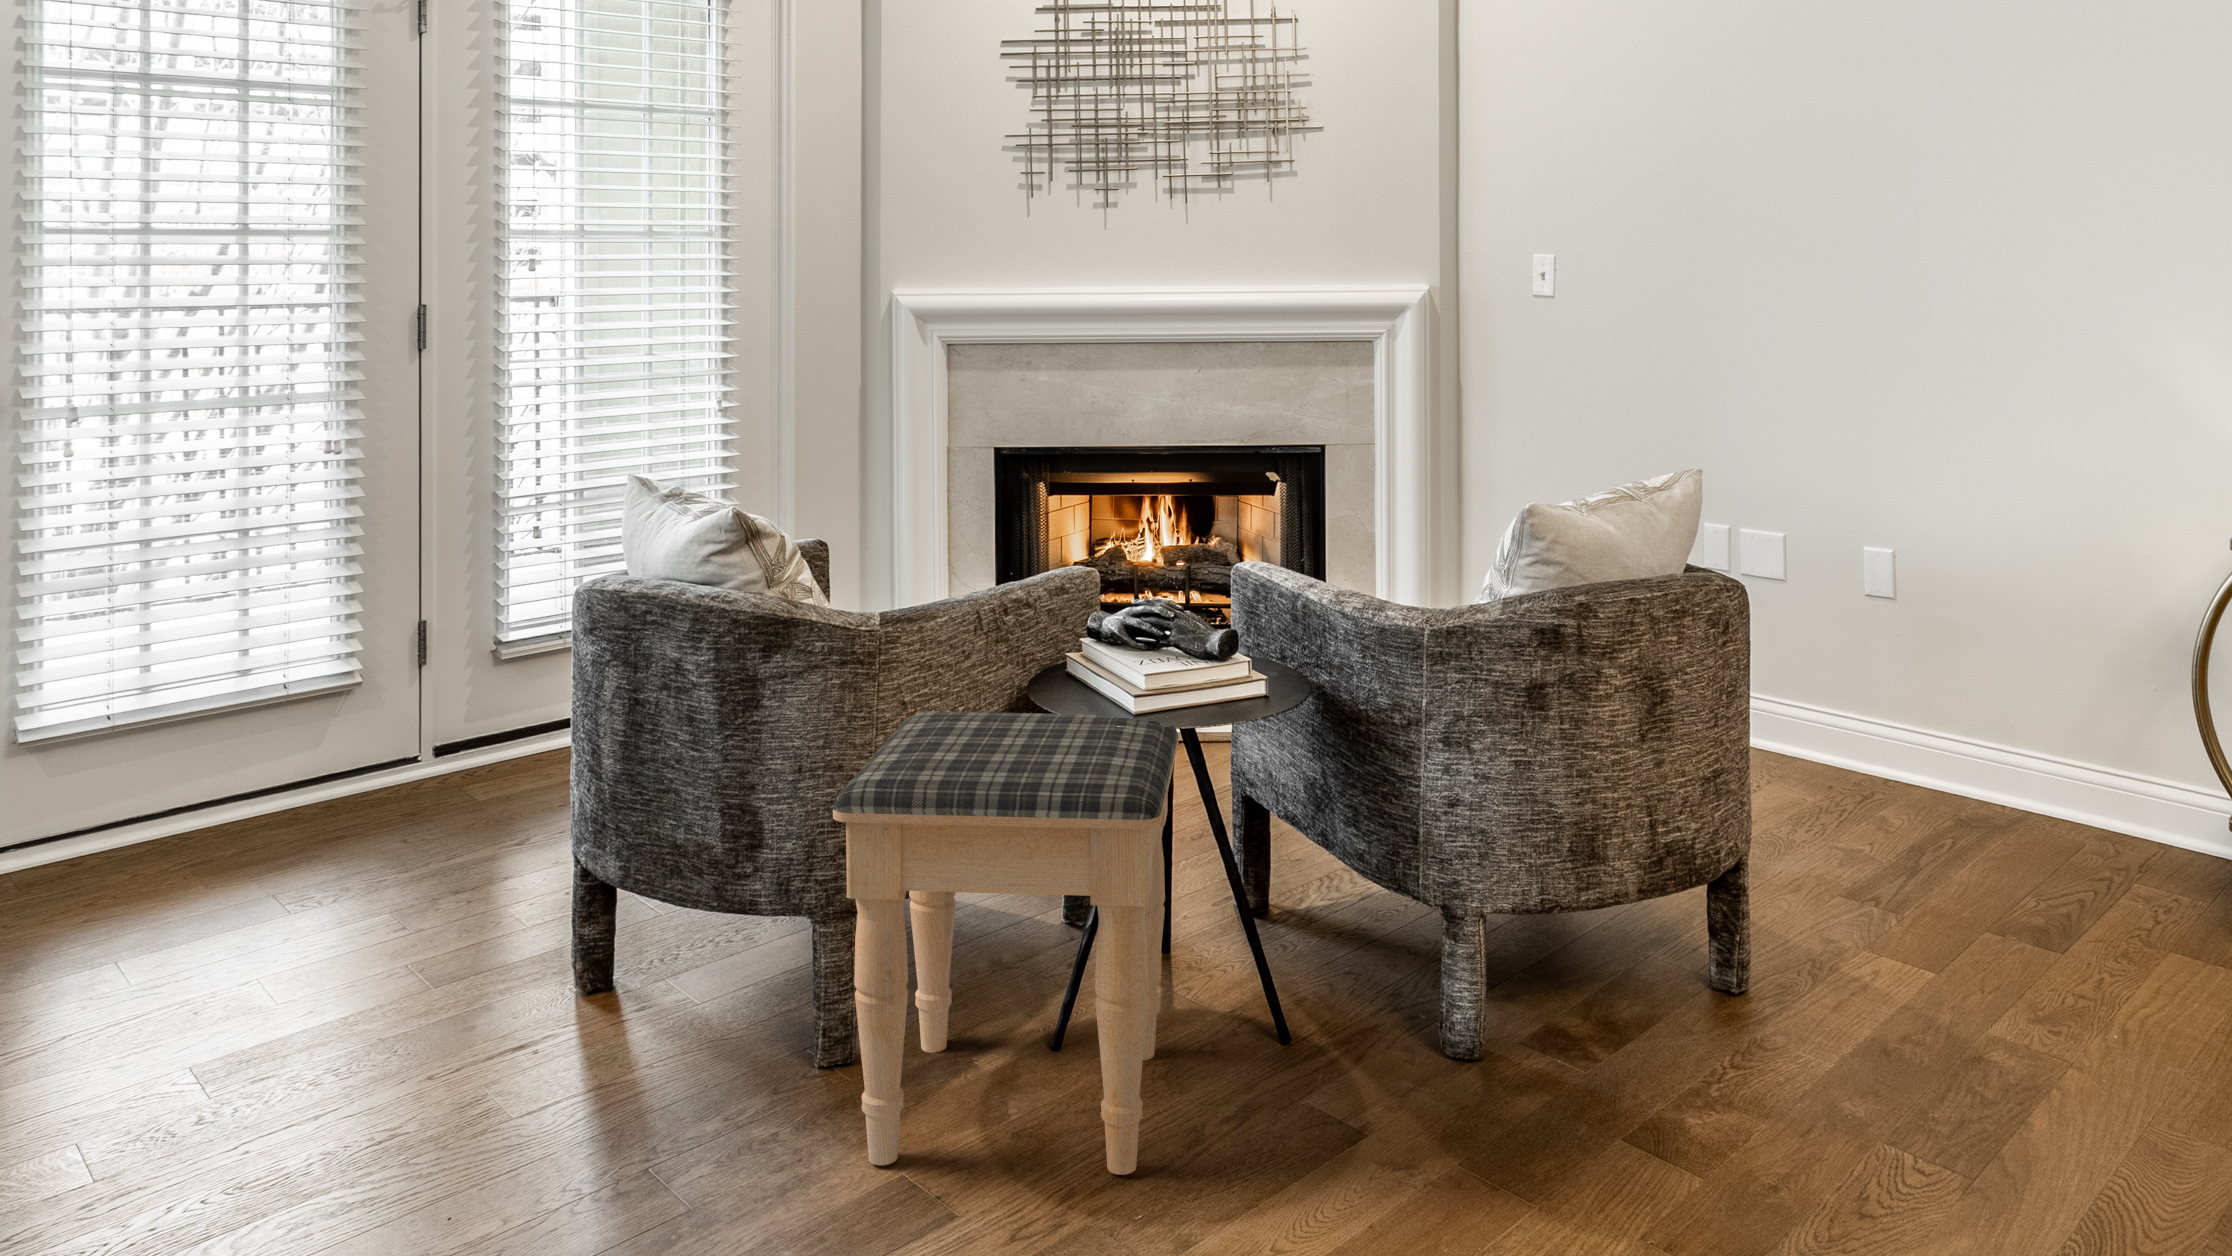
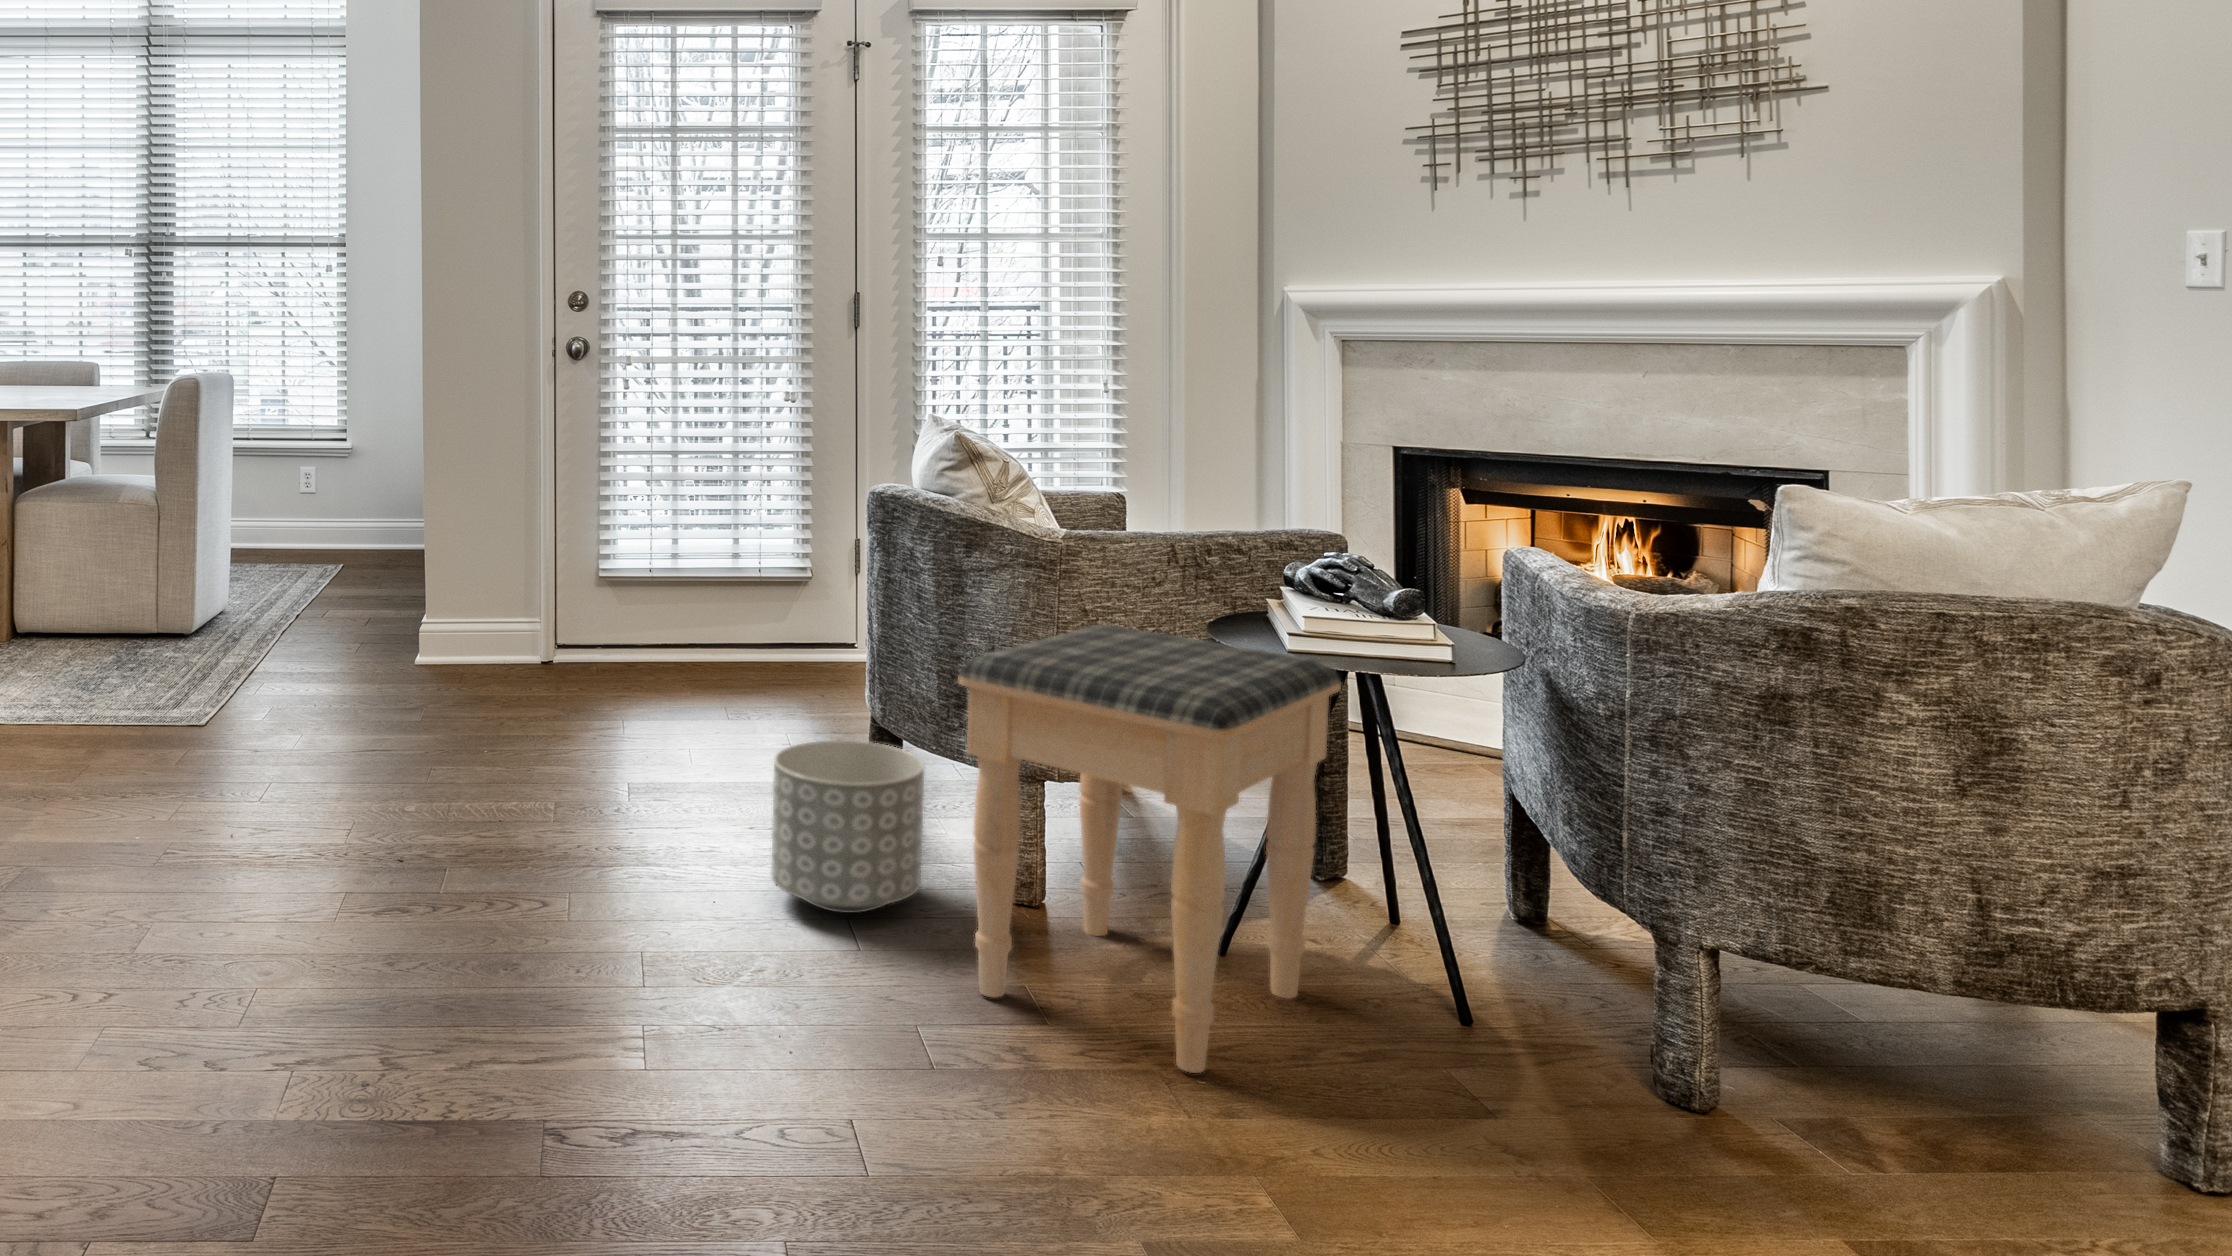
planter: none [540,898,737,1121] -> present [772,740,924,913]

